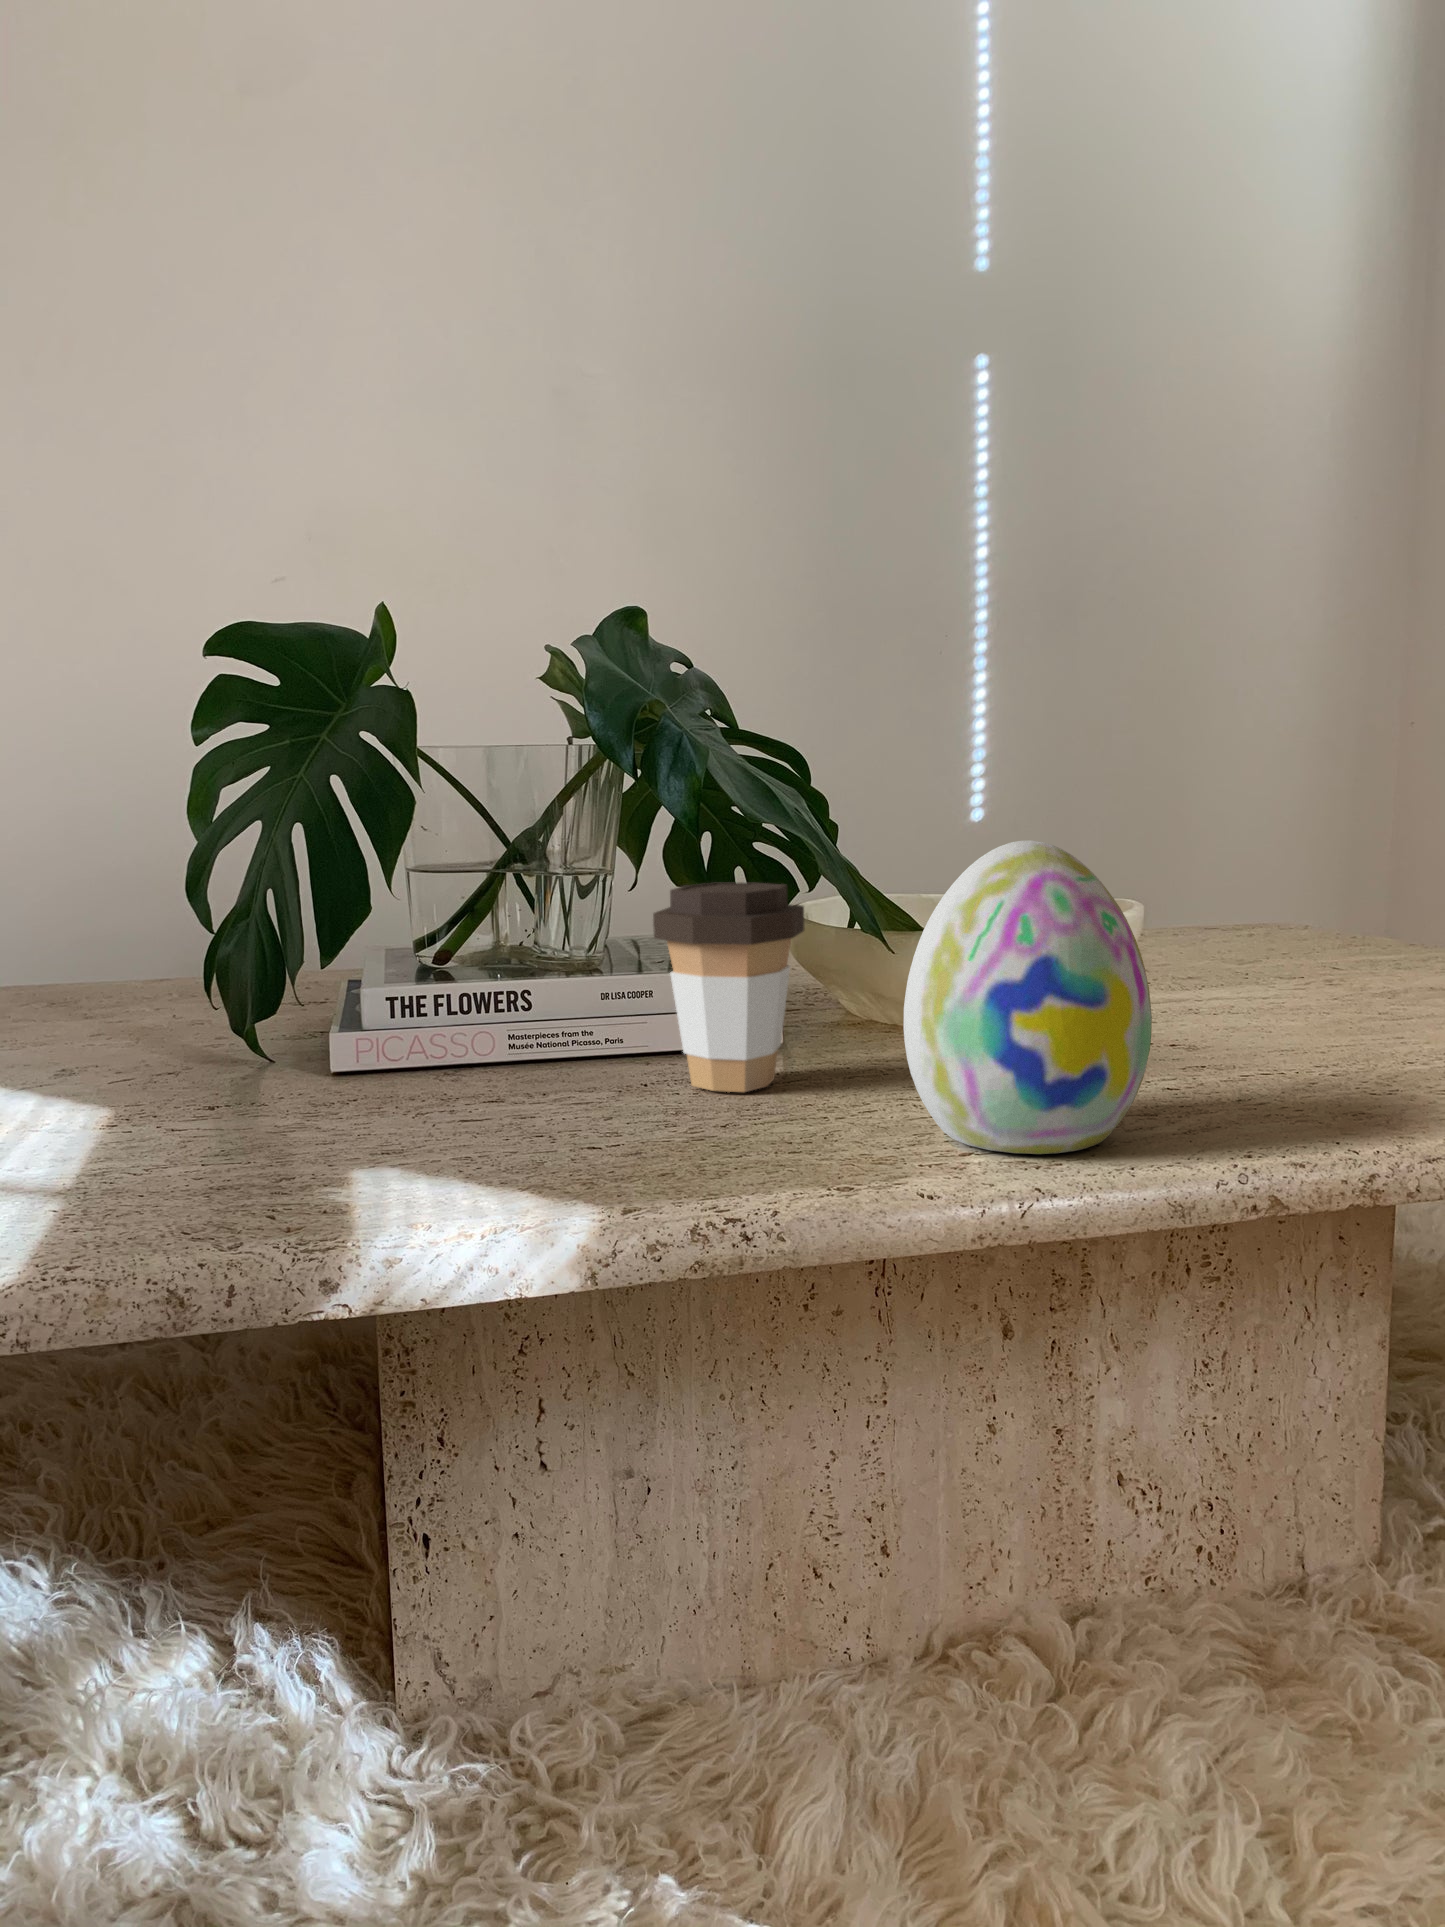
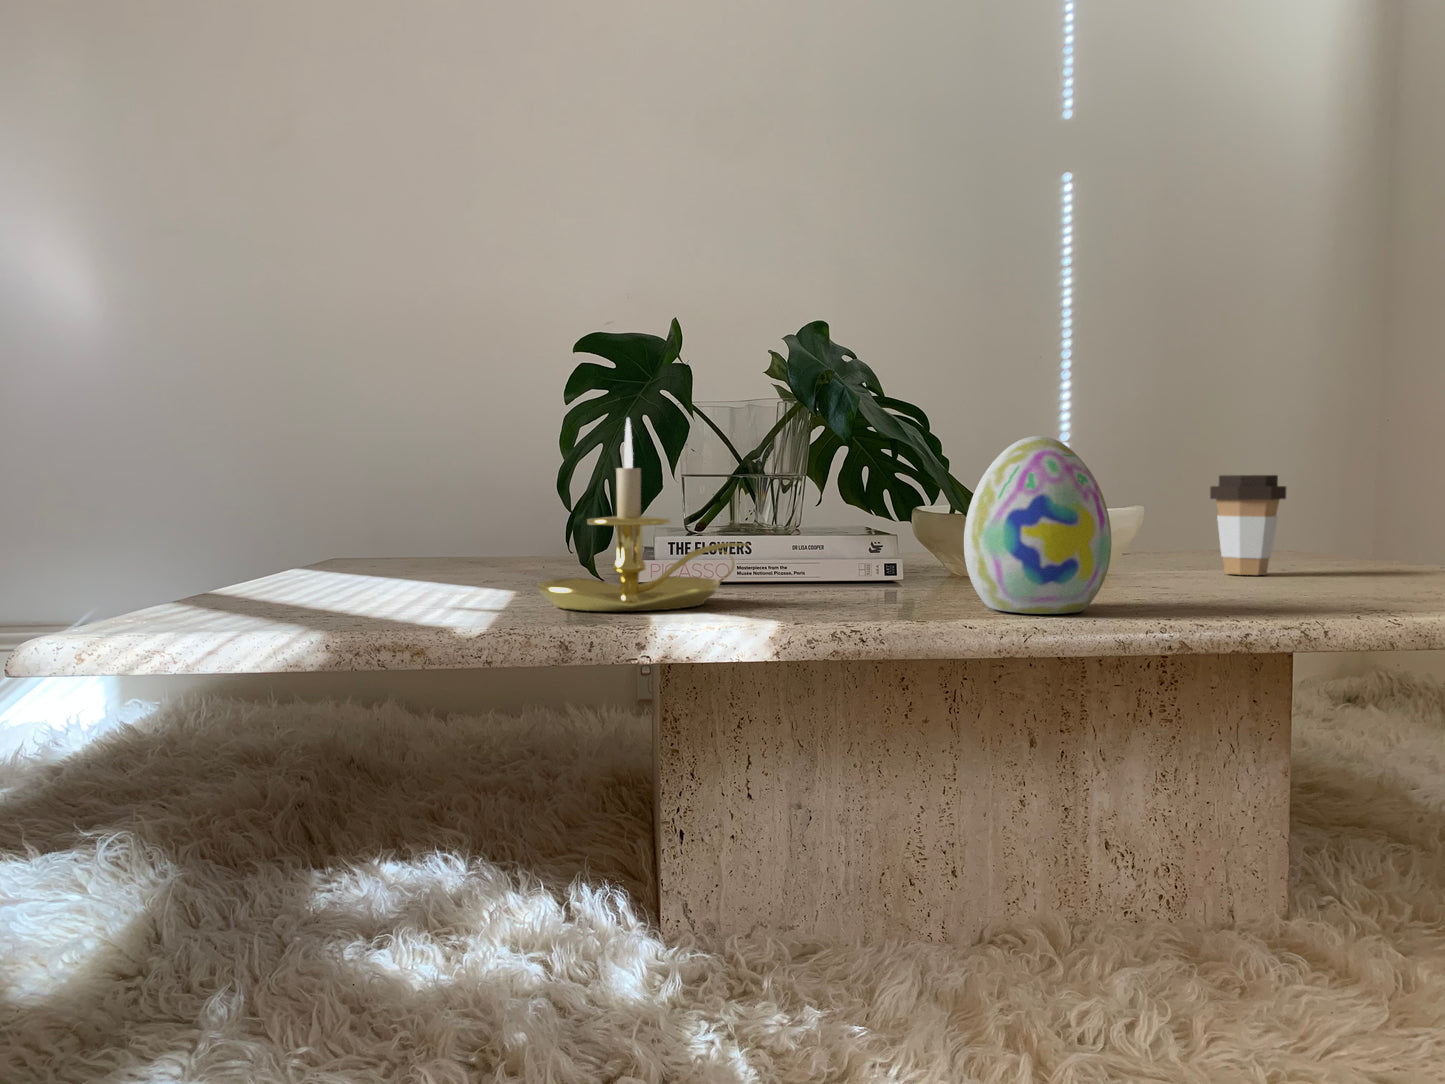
candle holder: none [131,813,529,1186] -> present [537,418,748,611]
coffee cup: present [653,882,804,1092] -> present [1210,475,1286,575]

